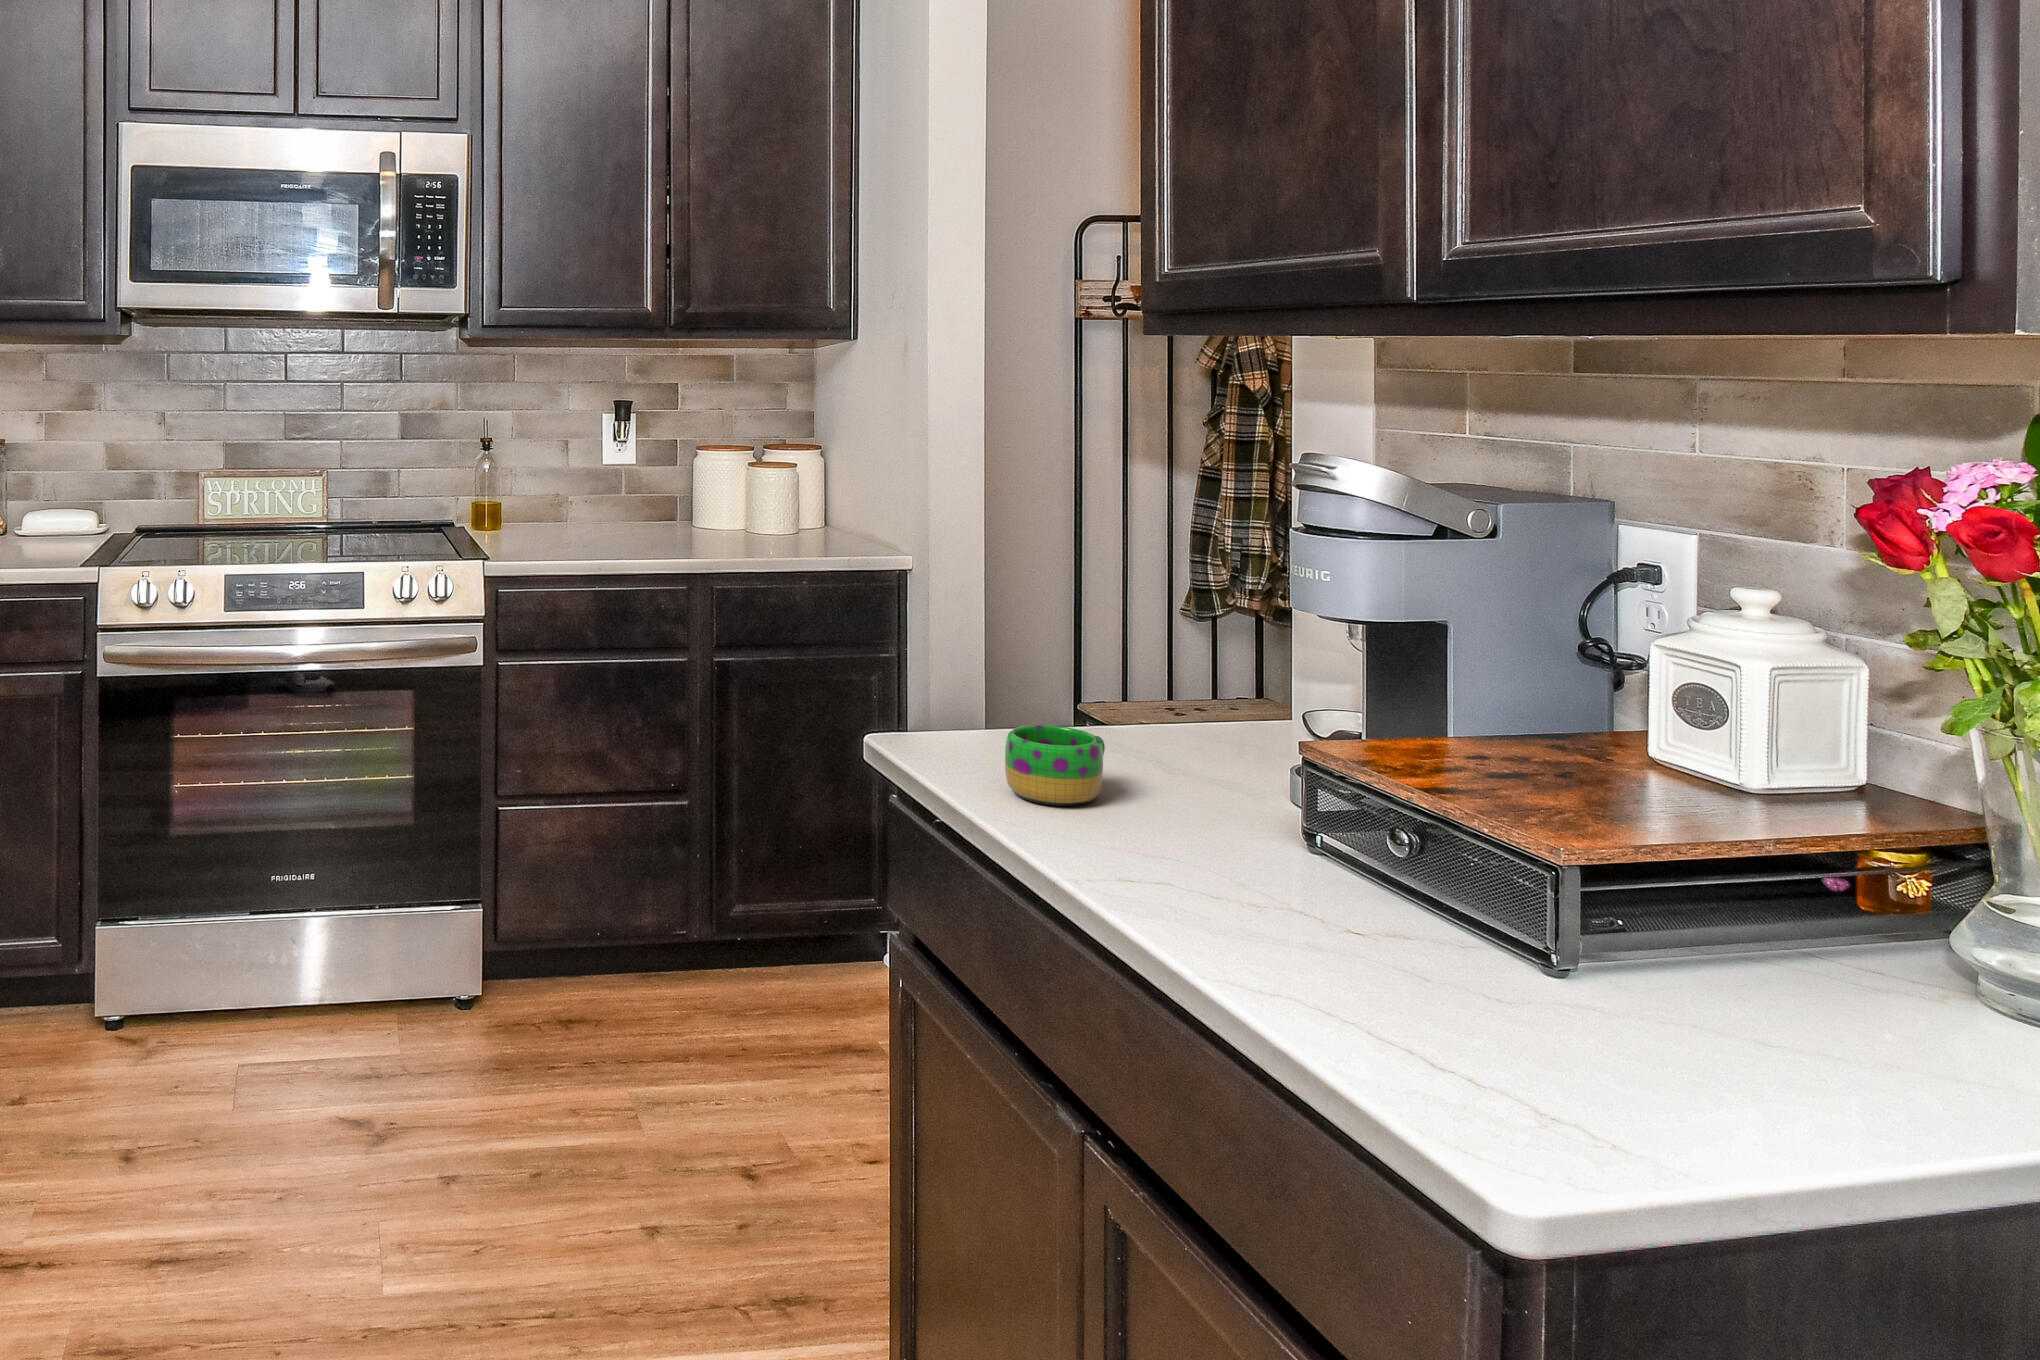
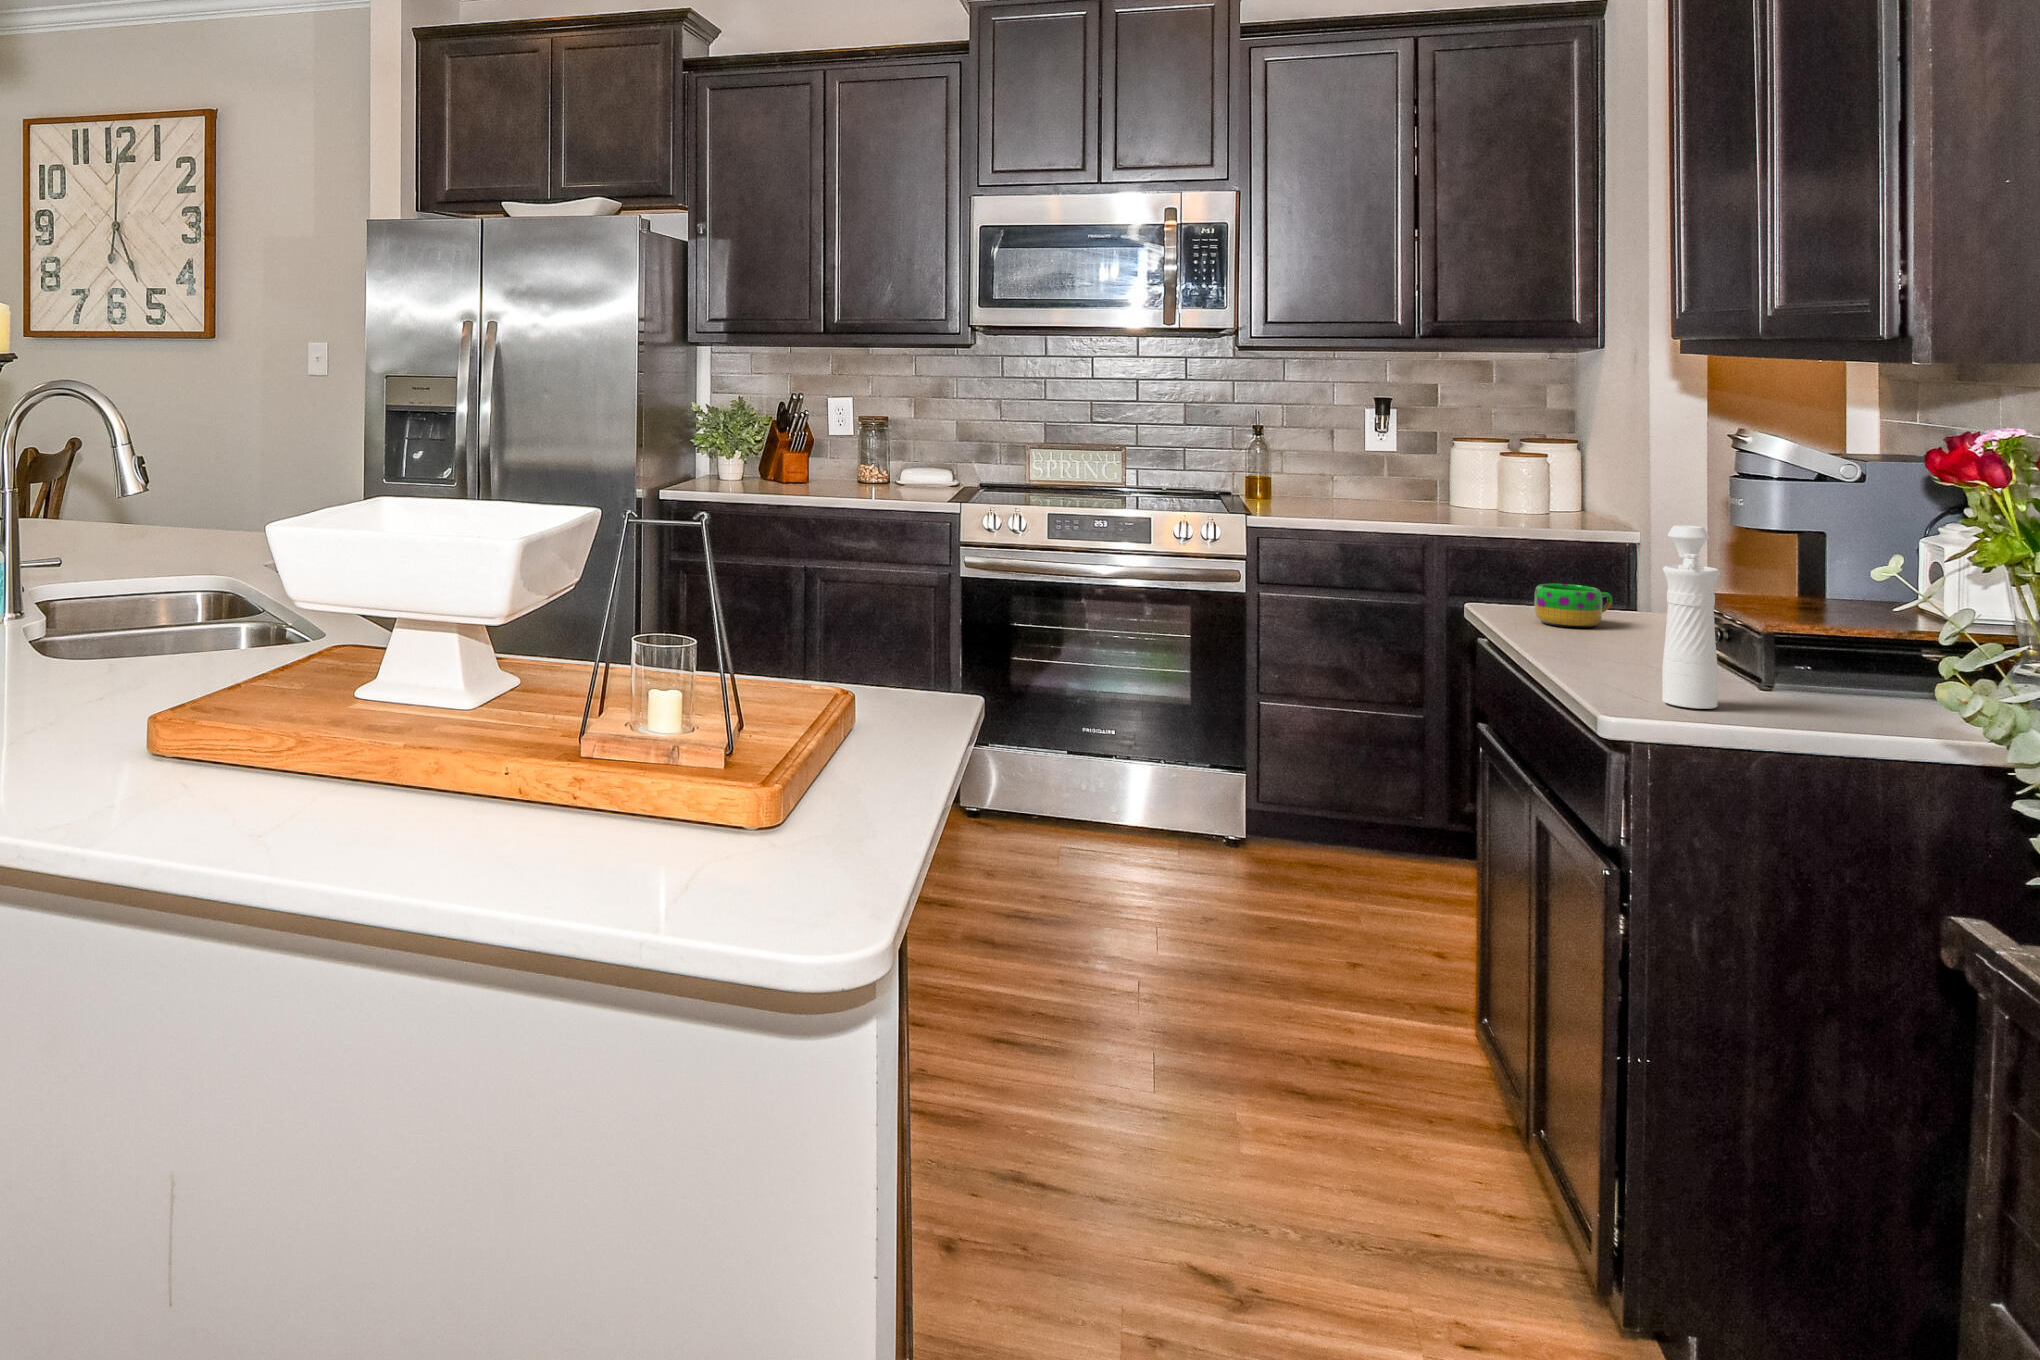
pepper mill: none [1401,691,1589,1111] -> present [1662,525,1720,709]

